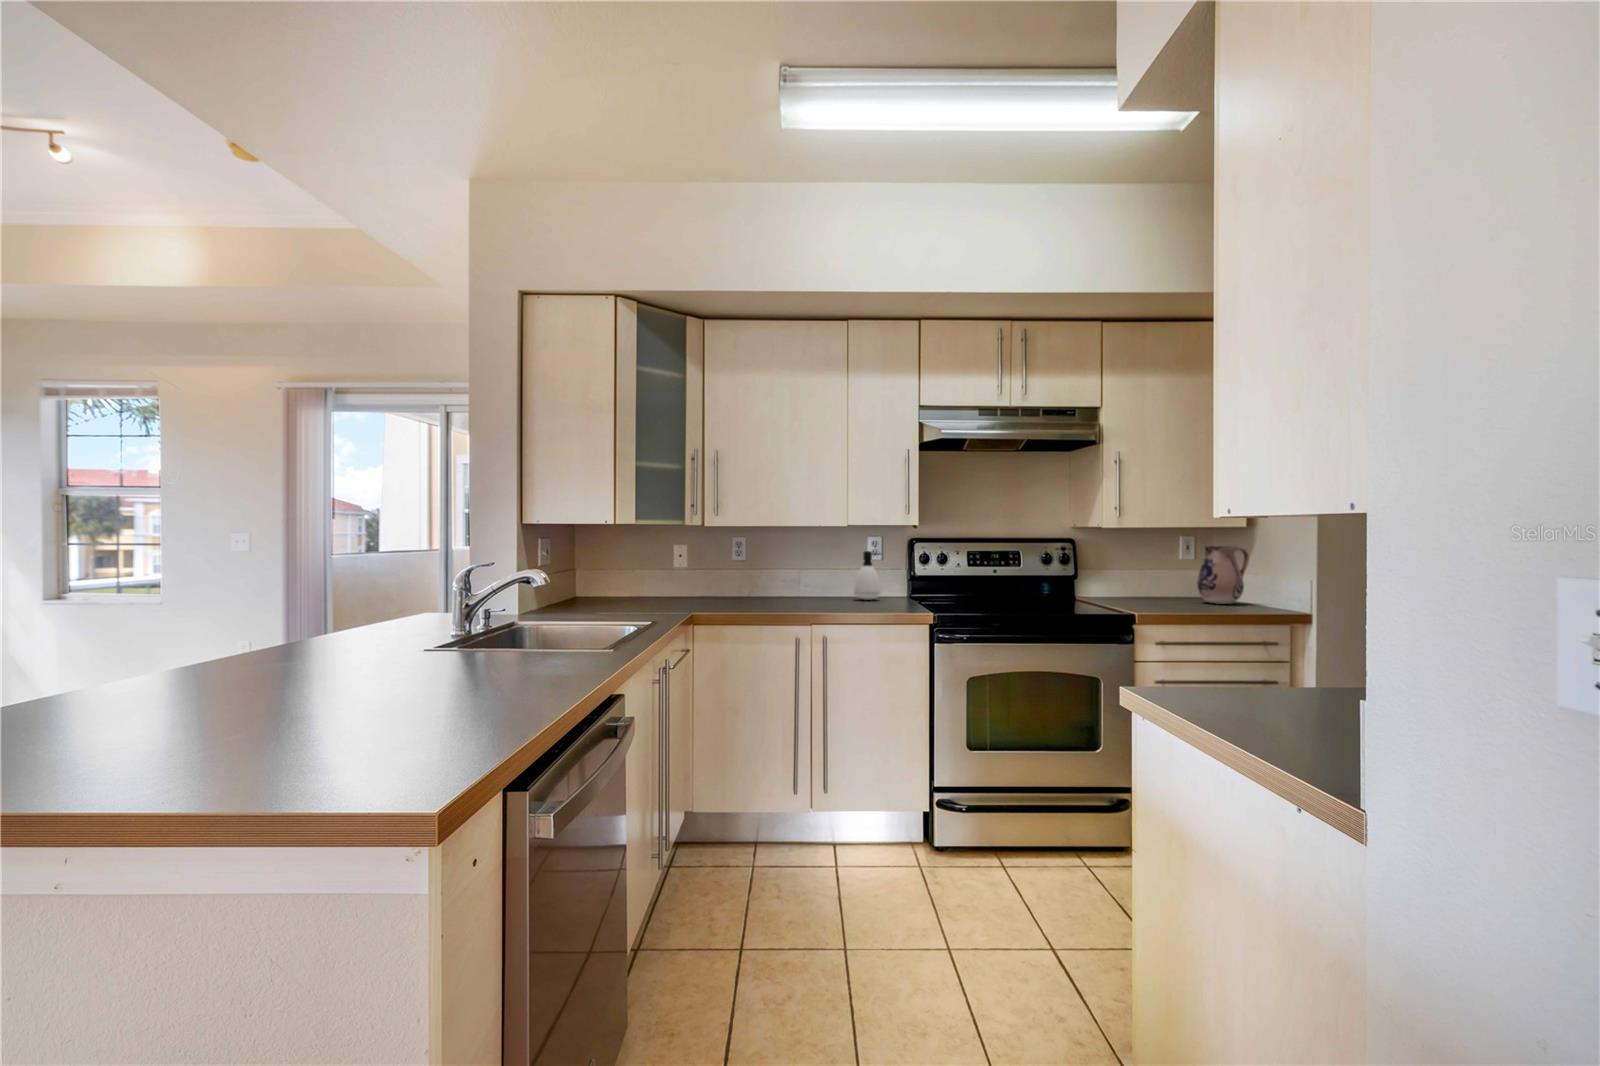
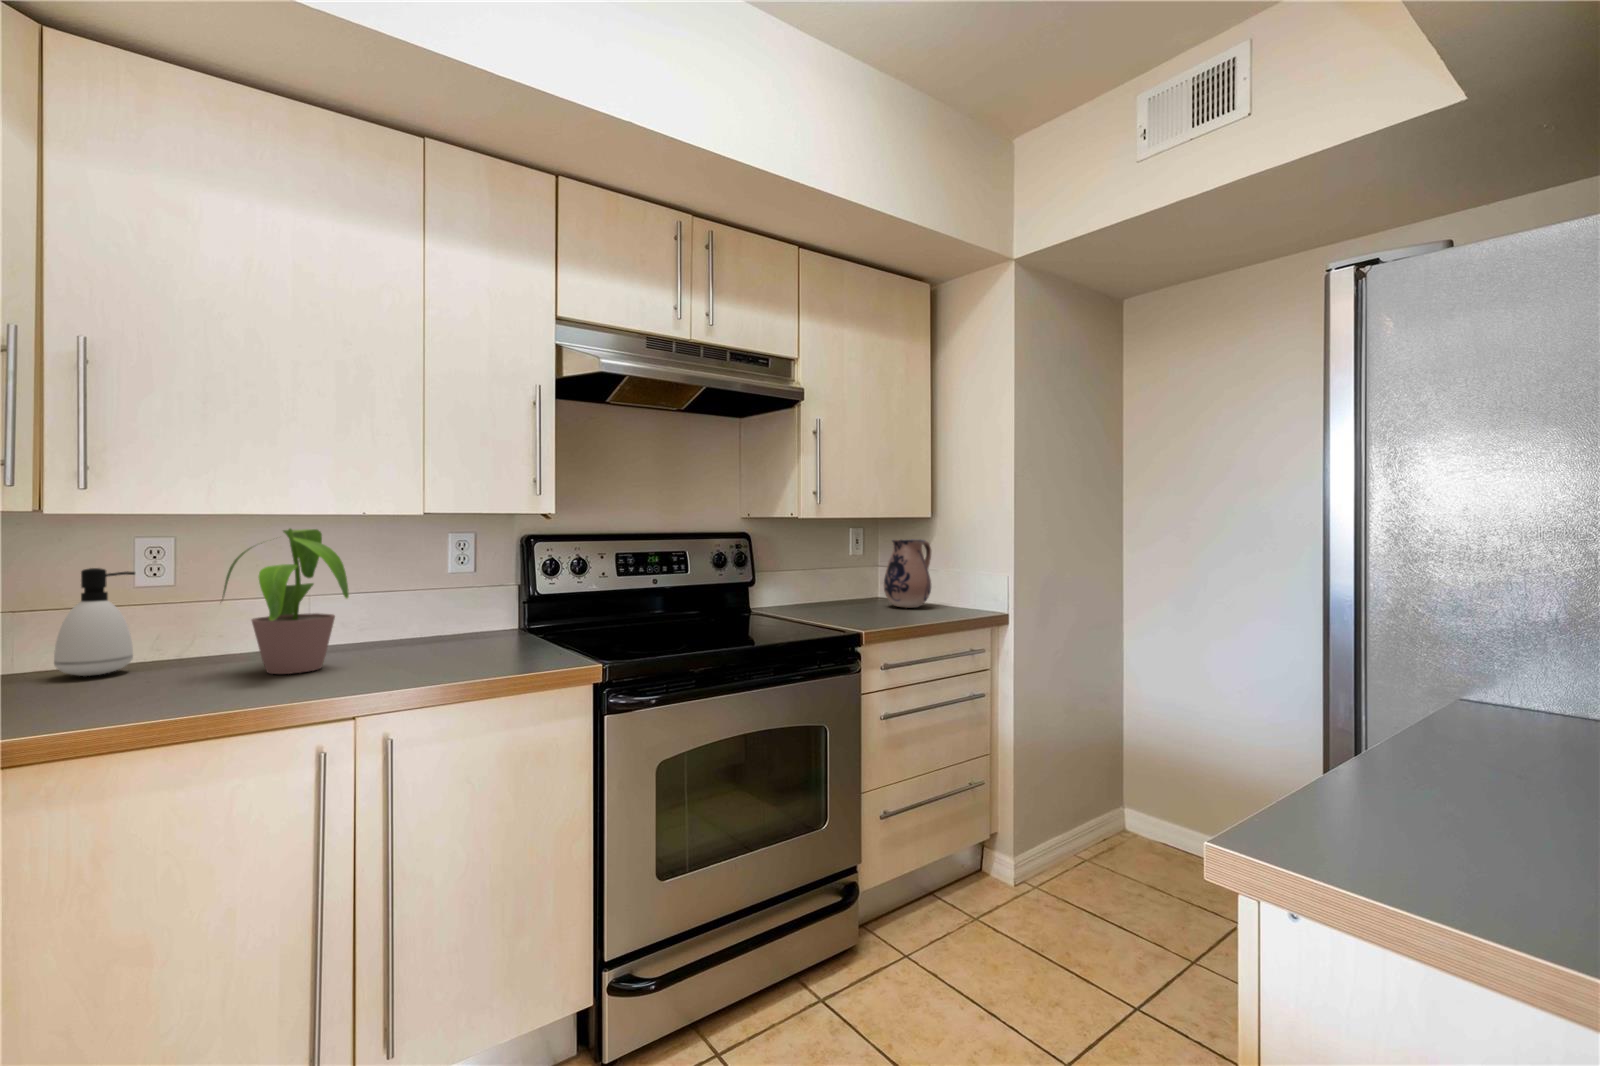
potted plant: none [757,532,821,604] -> present [220,529,349,674]
soap dispenser: present [854,551,880,600] -> present [54,568,135,676]

